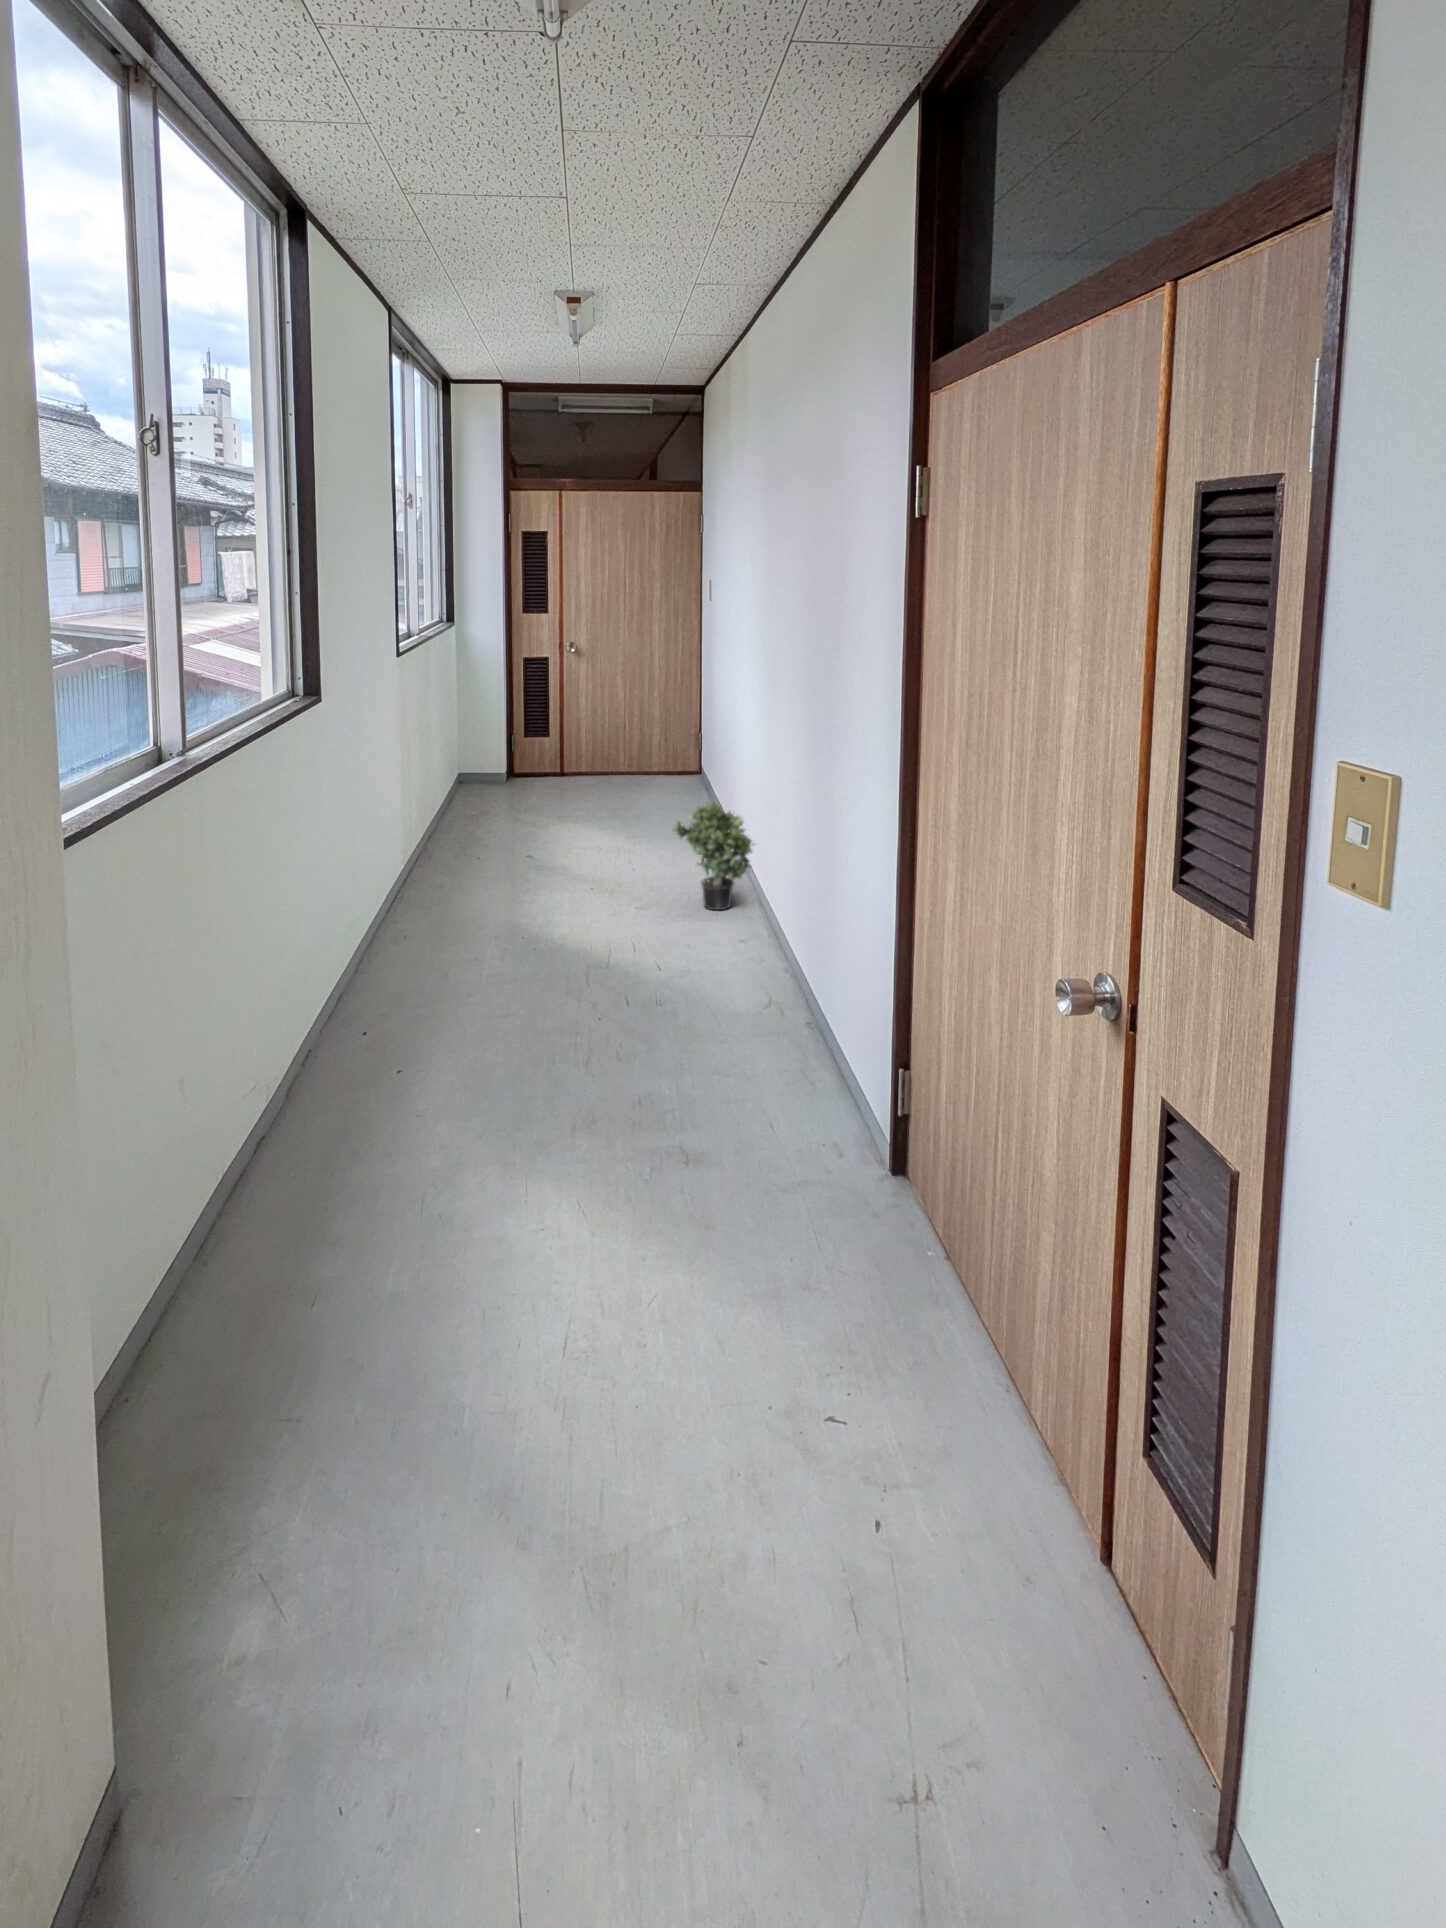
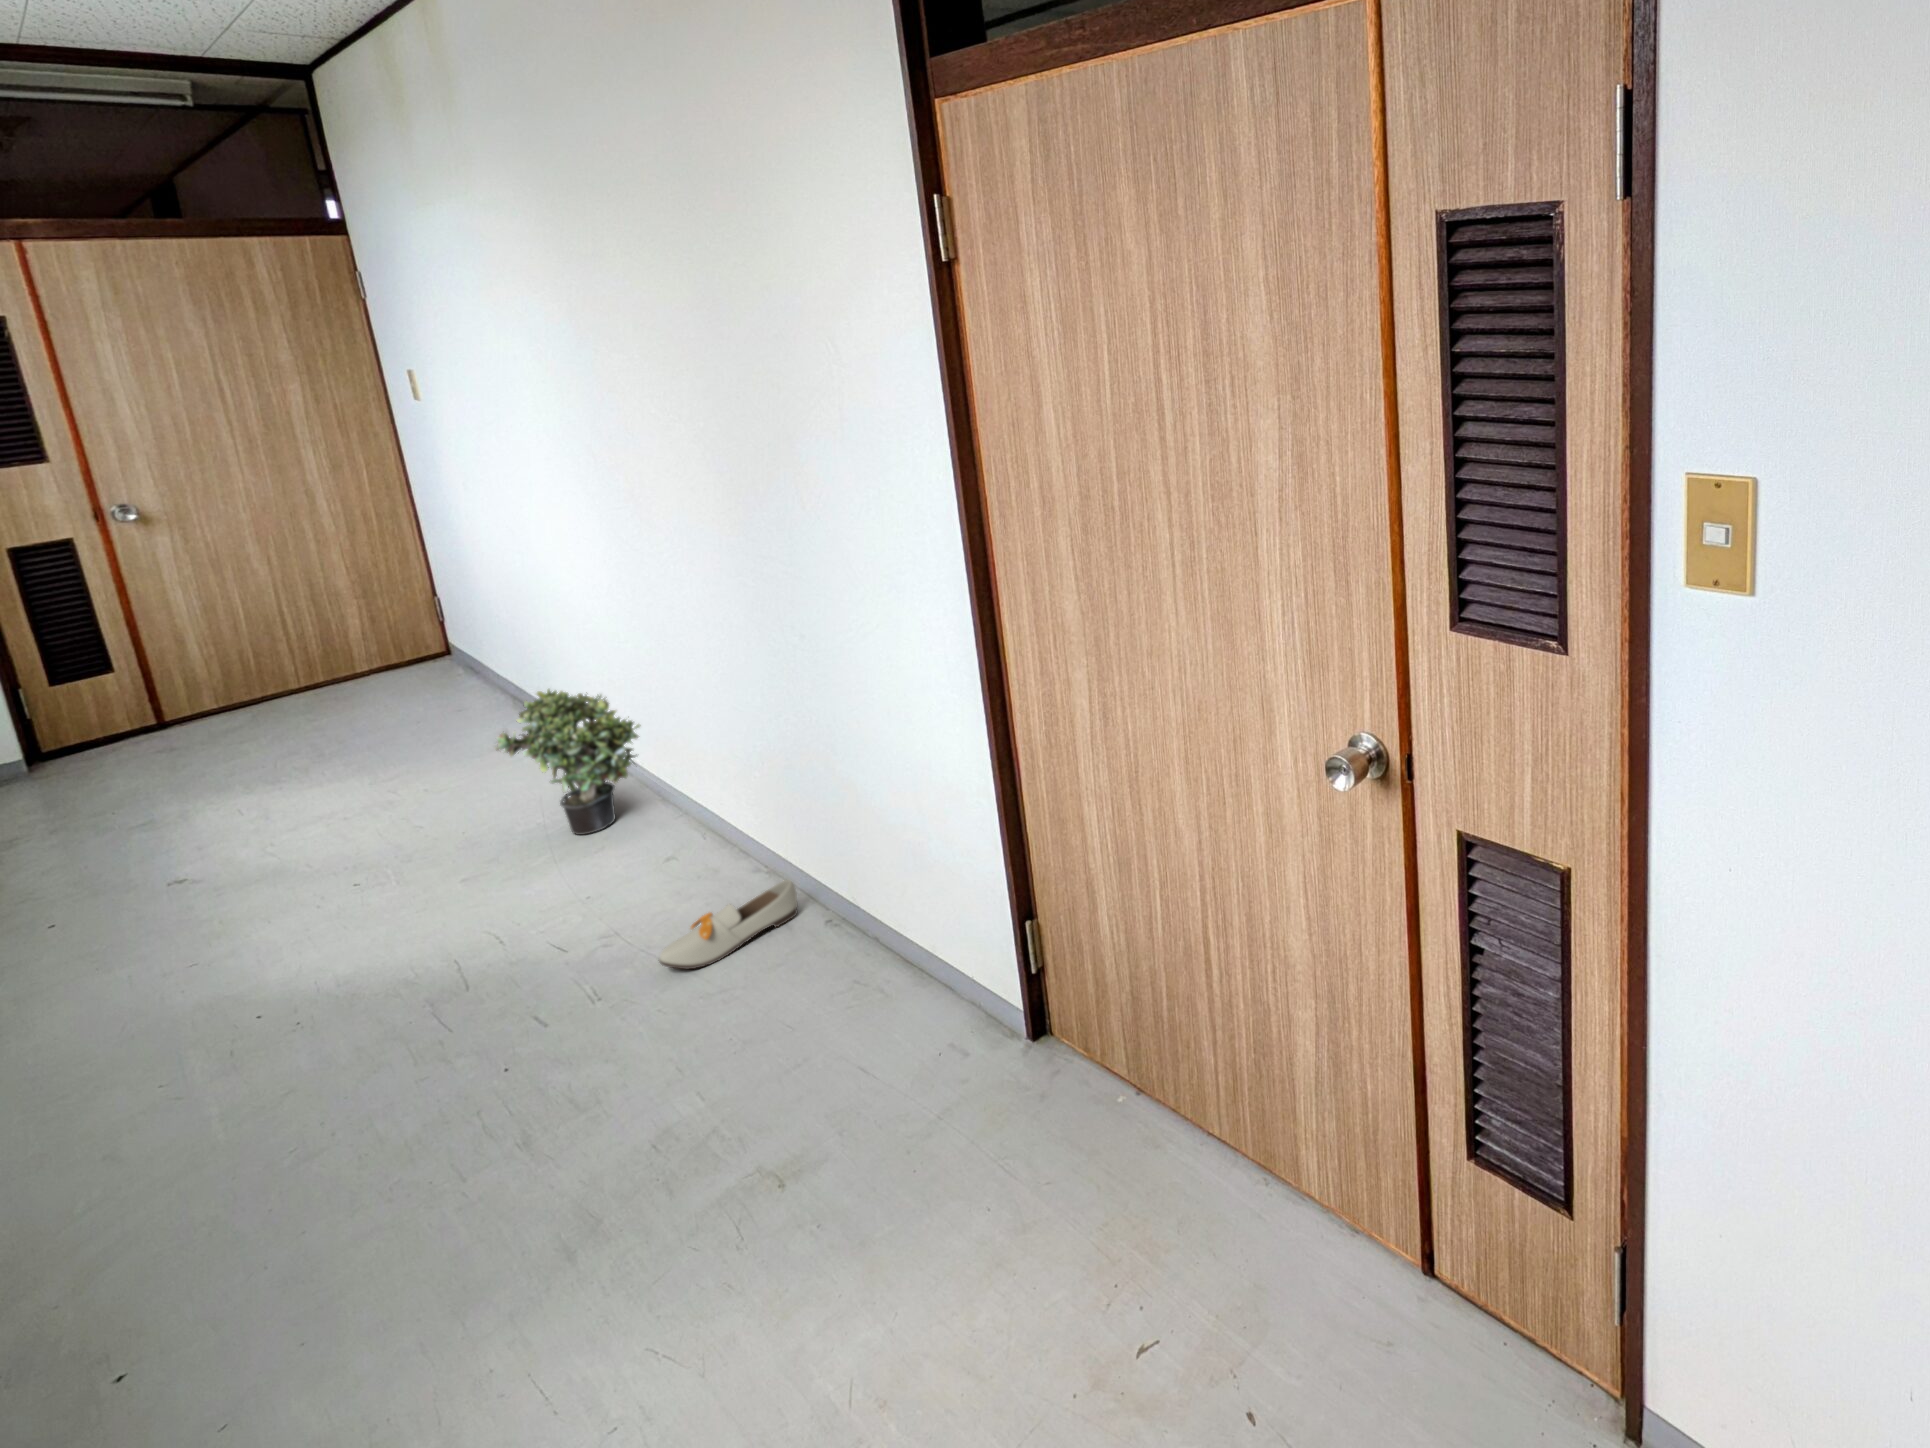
shoe: none [702,983,801,1019] -> present [659,880,798,969]

